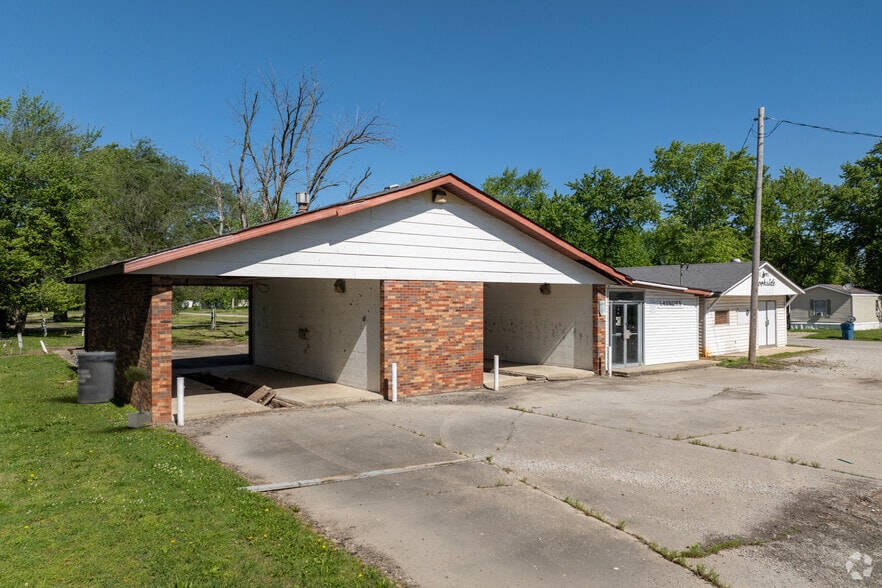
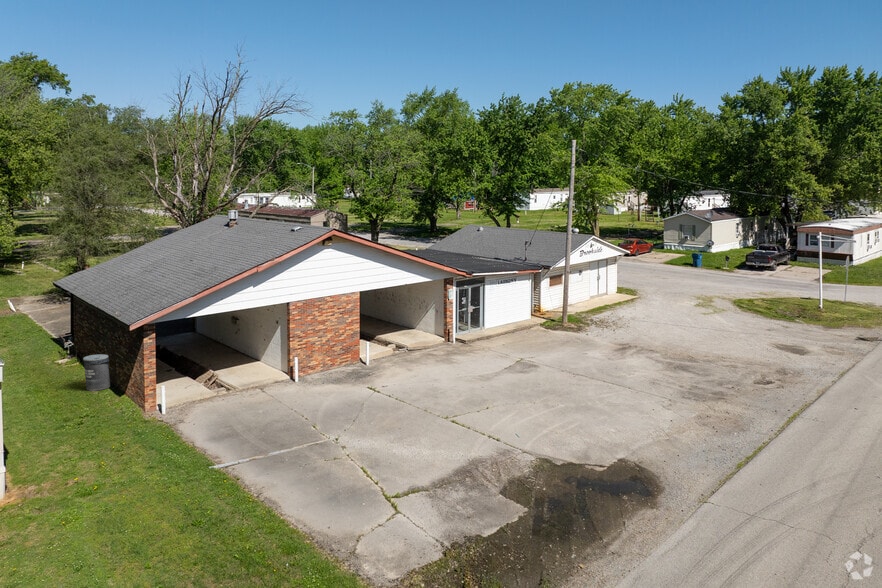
potted tree: present [125,366,152,428] -> none [129,382,148,418]

